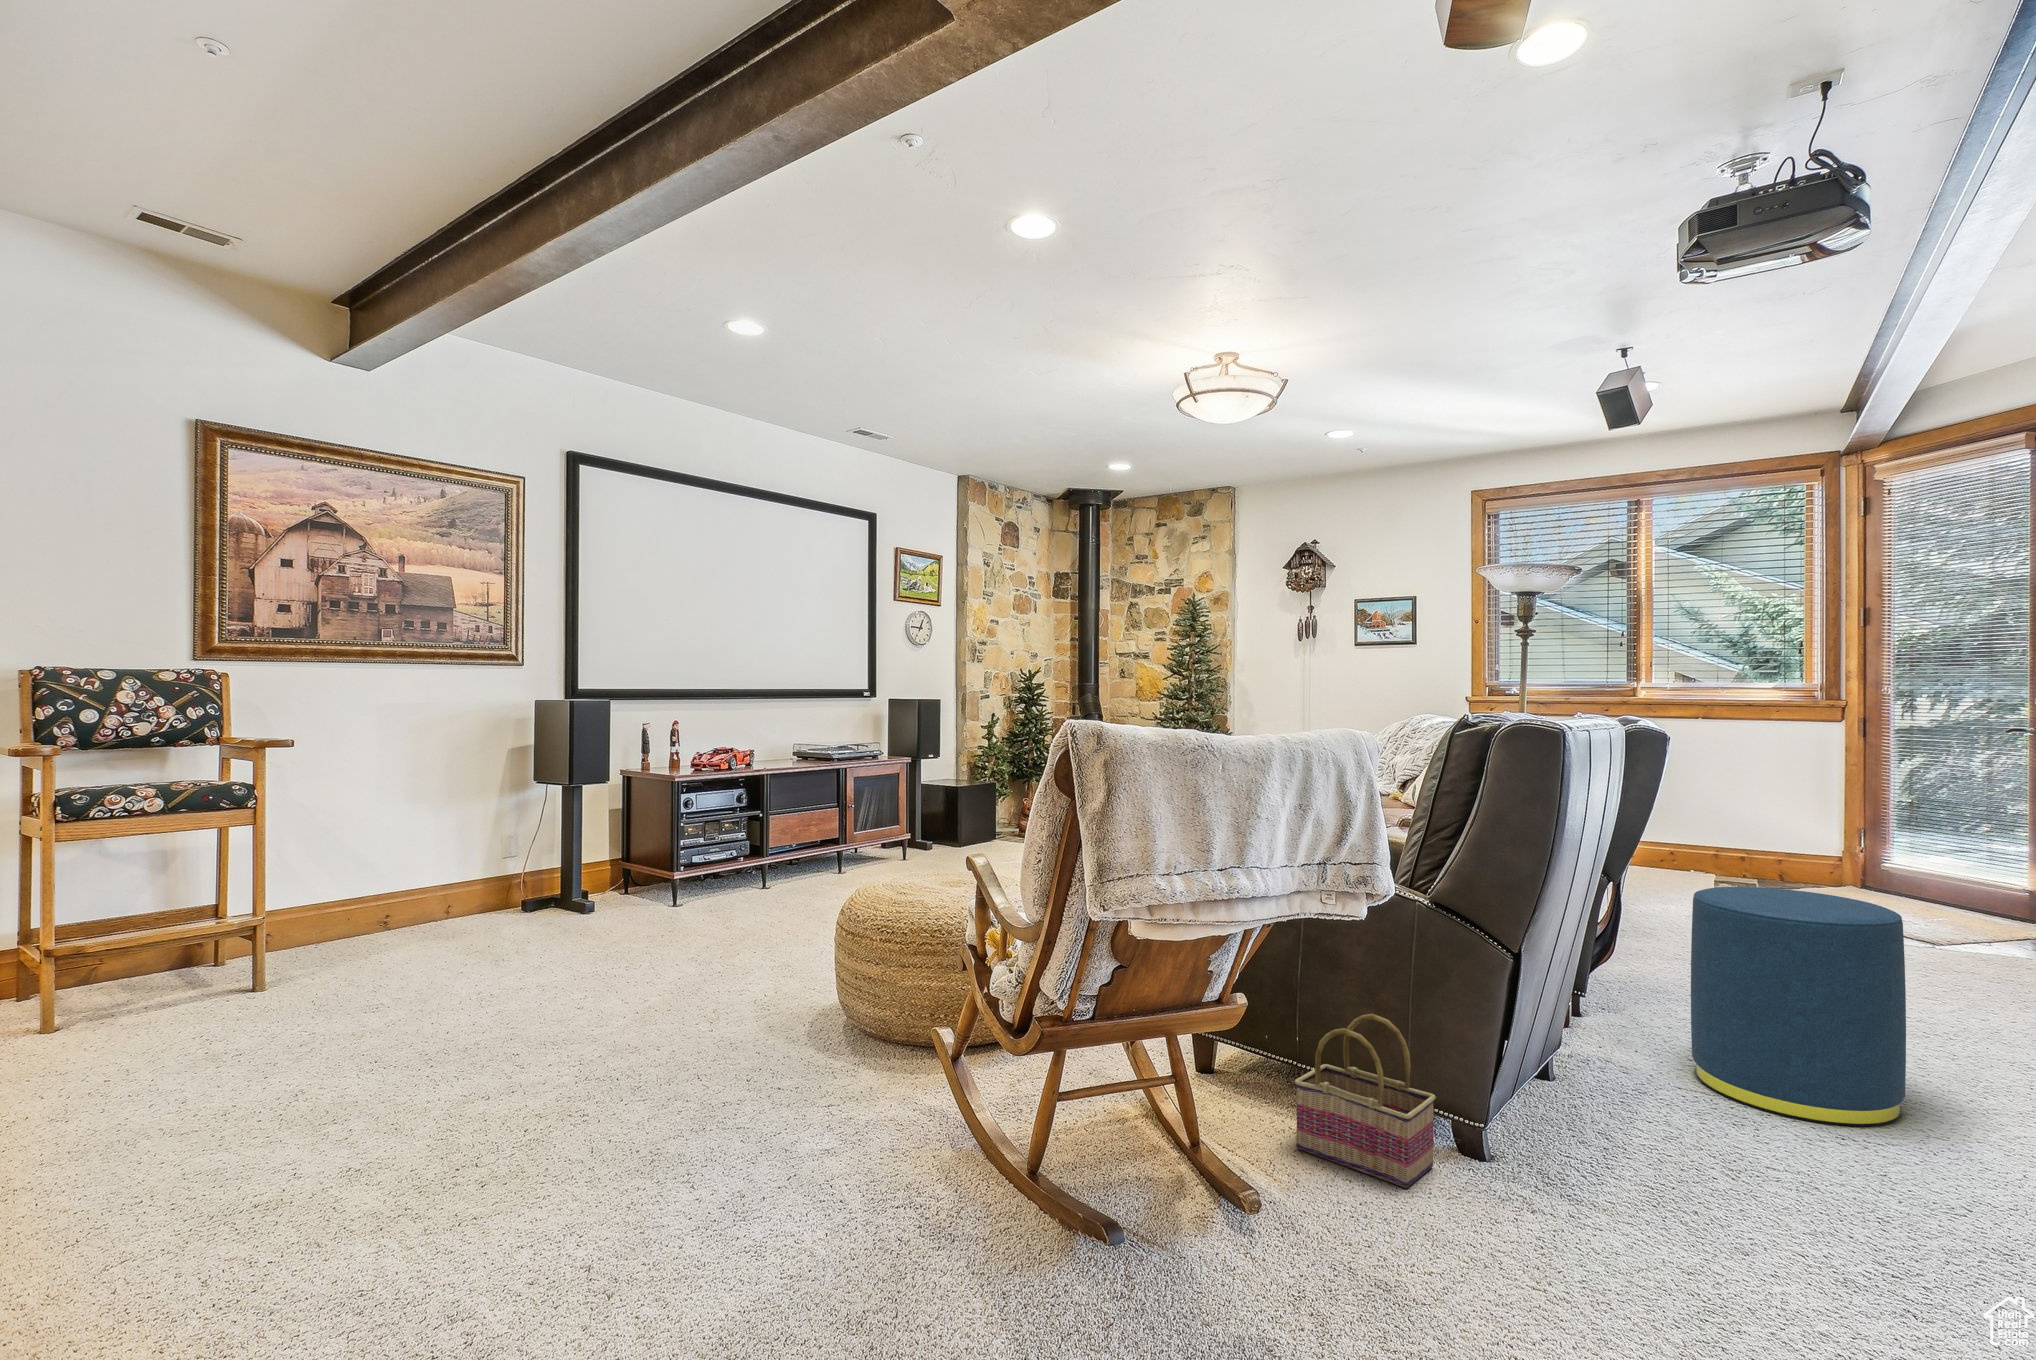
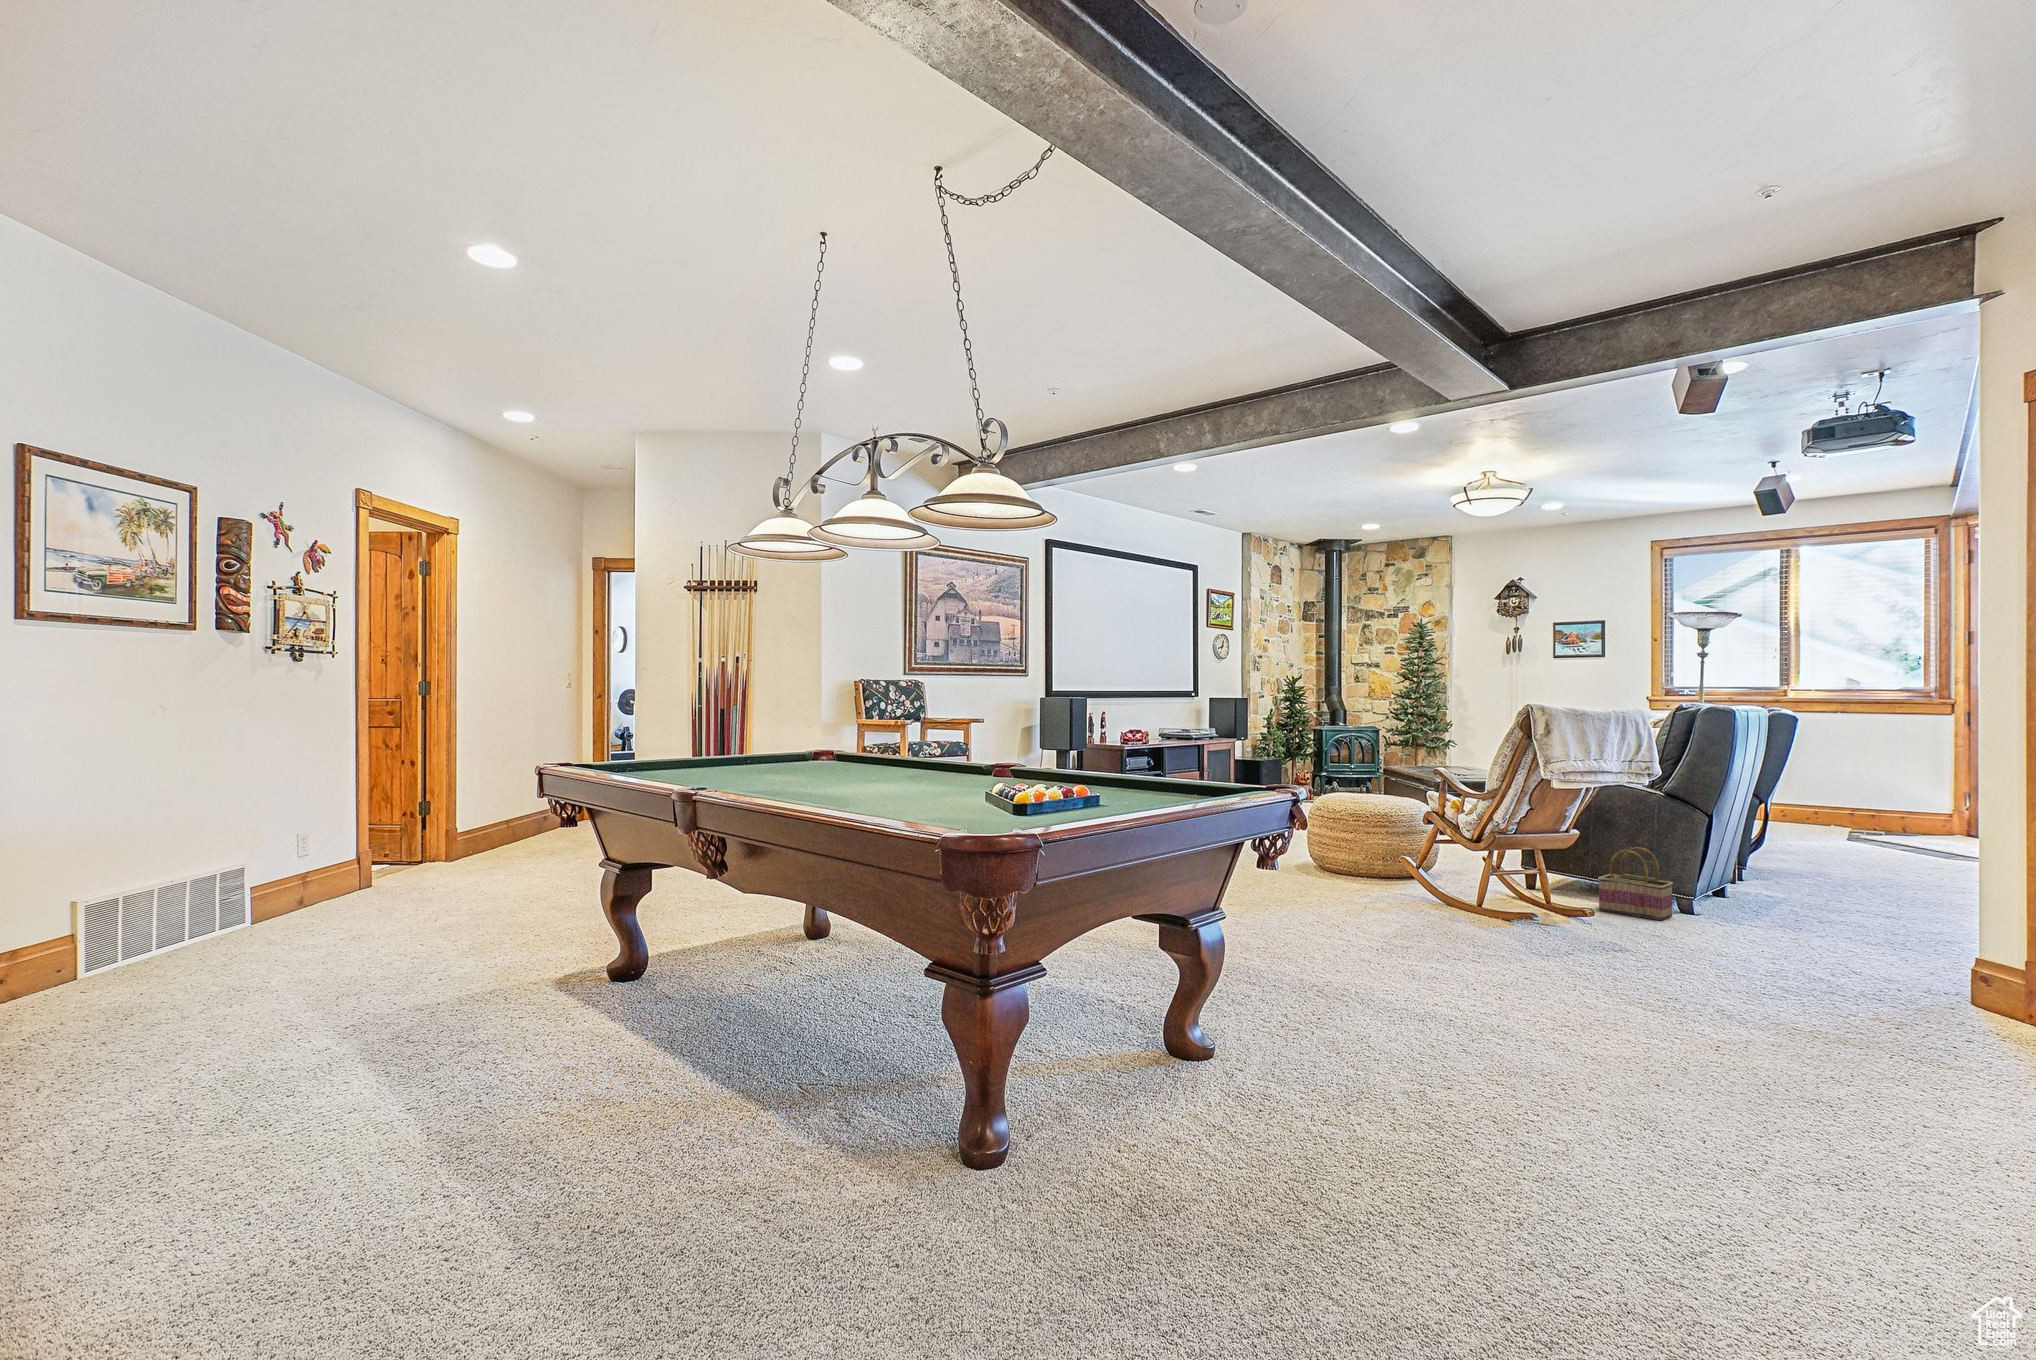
ottoman: present [1691,887,1906,1126] -> none [1813,799,1935,916]

